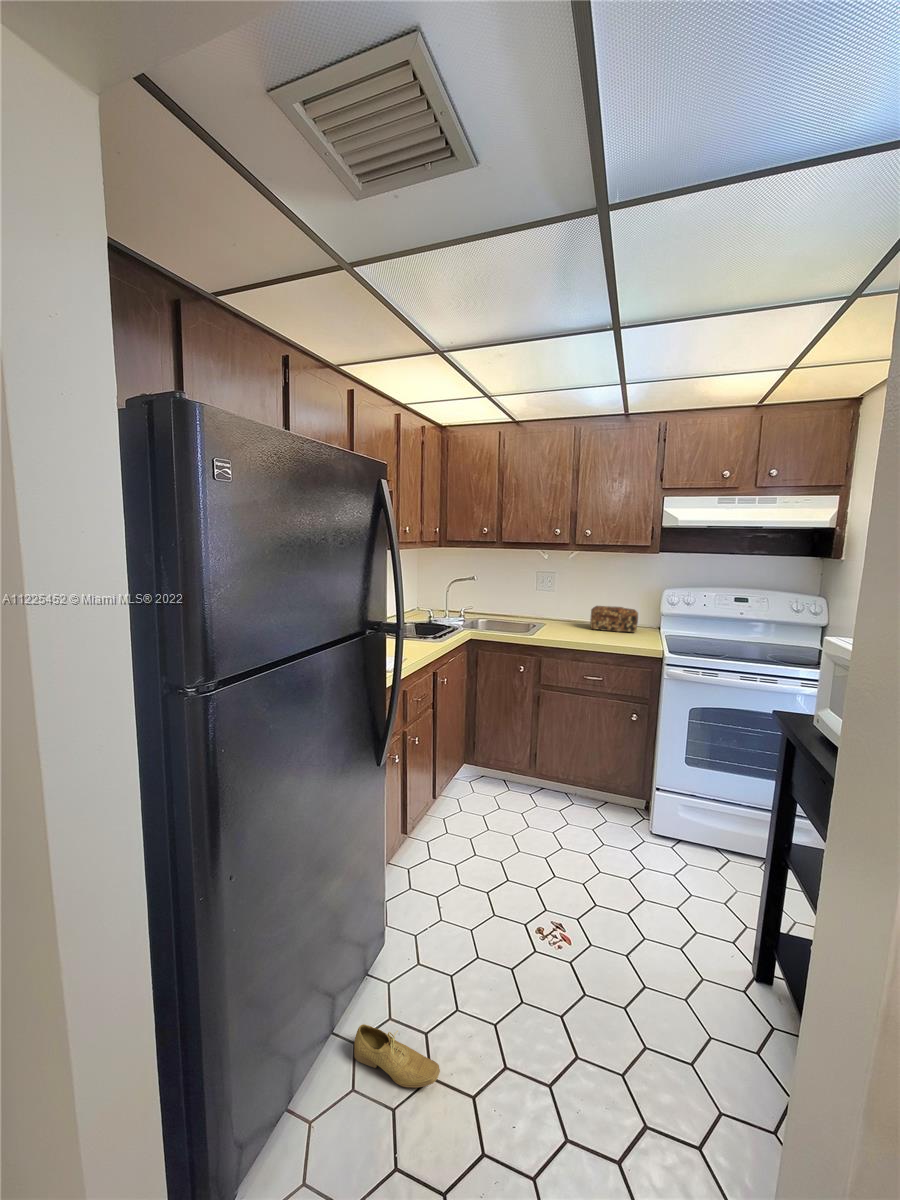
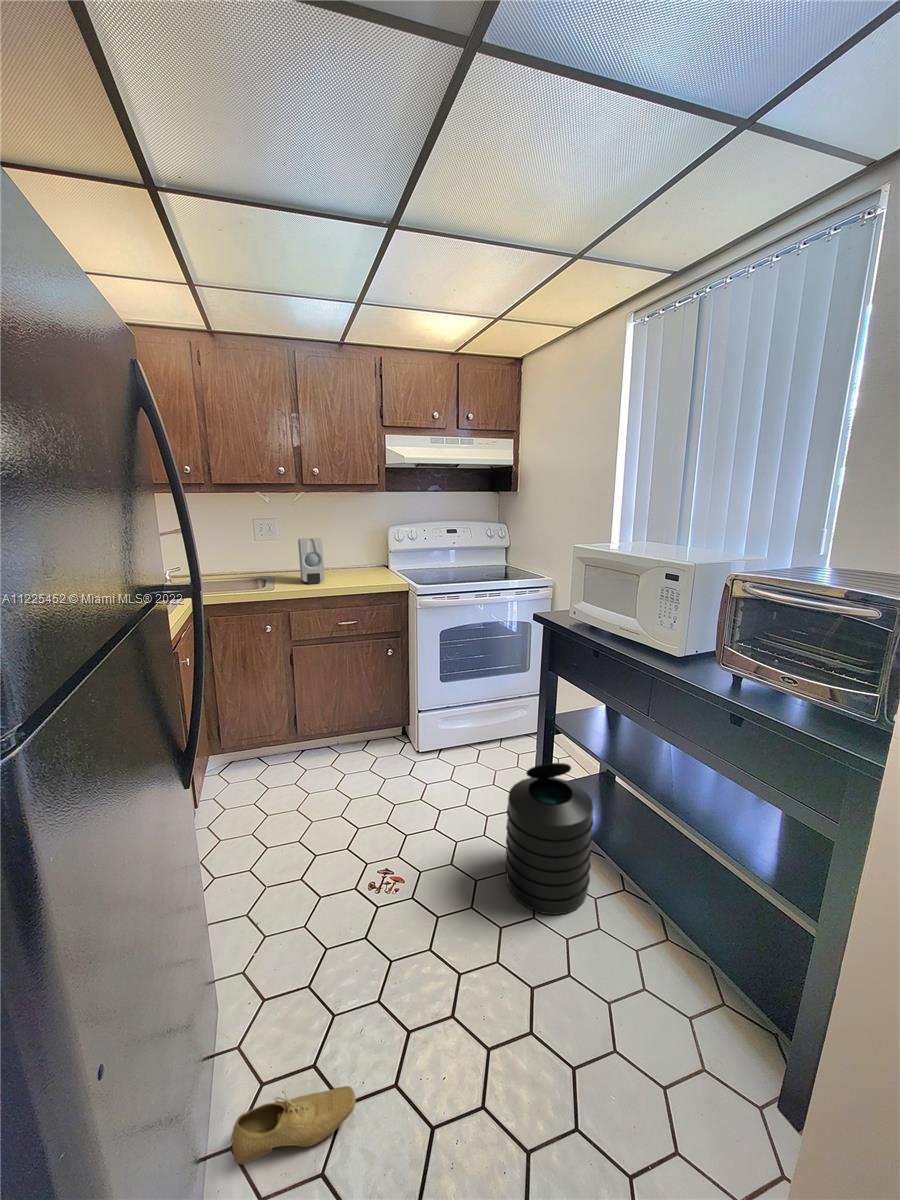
soap dispenser: none [563,594,586,637] -> present [298,538,324,584]
bread loaf: present [590,606,638,632] -> none [321,549,368,575]
trash can: none [676,882,797,1084] -> present [505,763,594,915]

